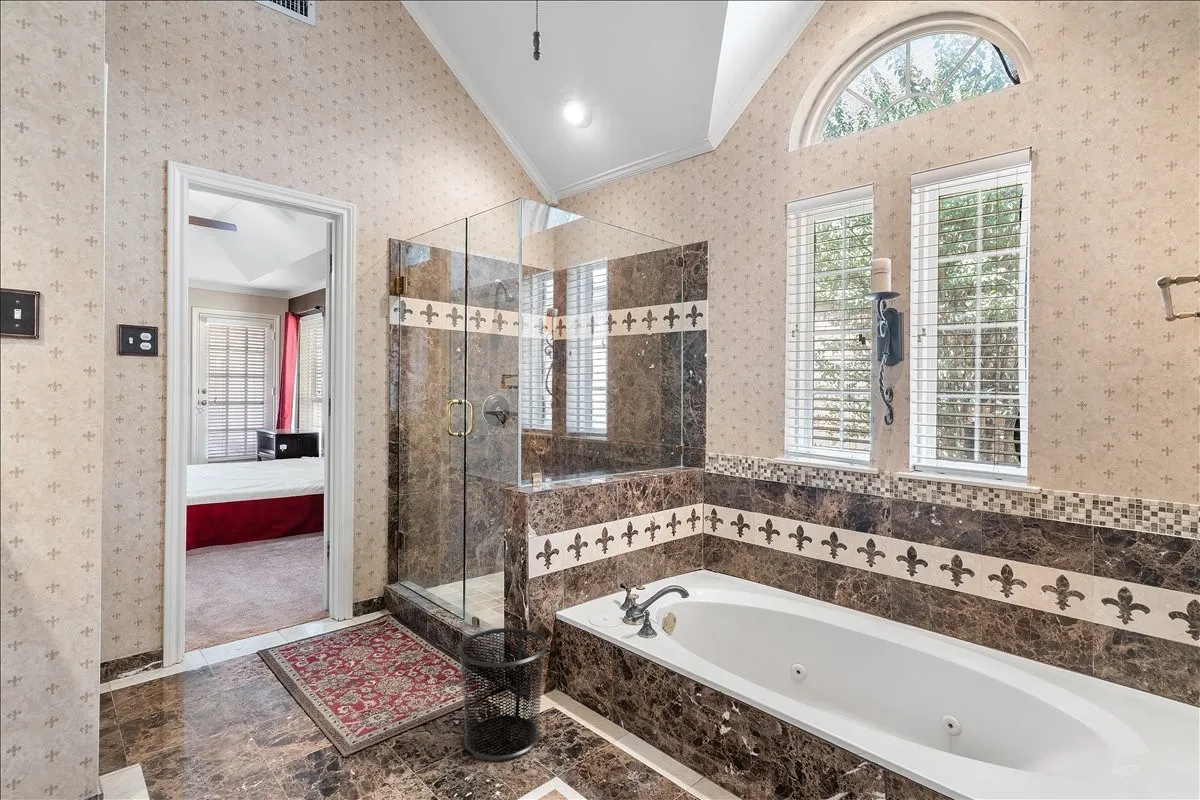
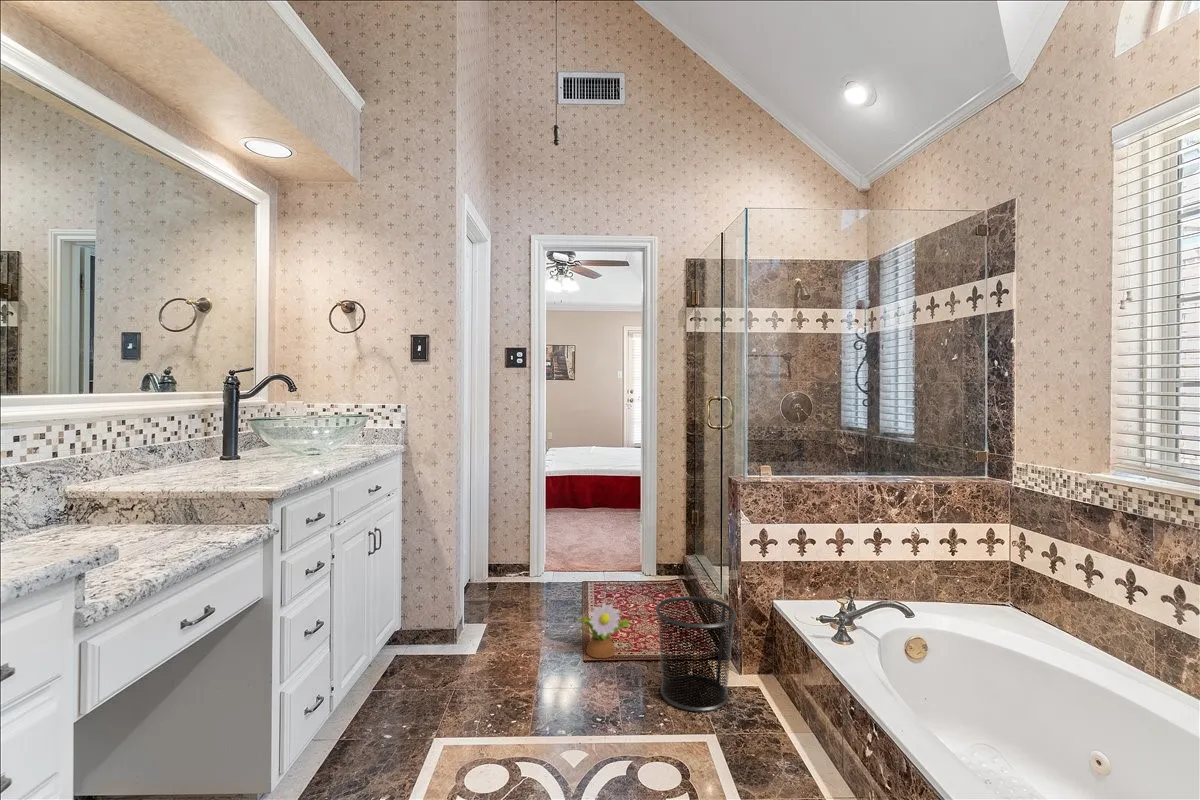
decorative plant: none [319,668,397,744] -> present [578,602,630,658]

